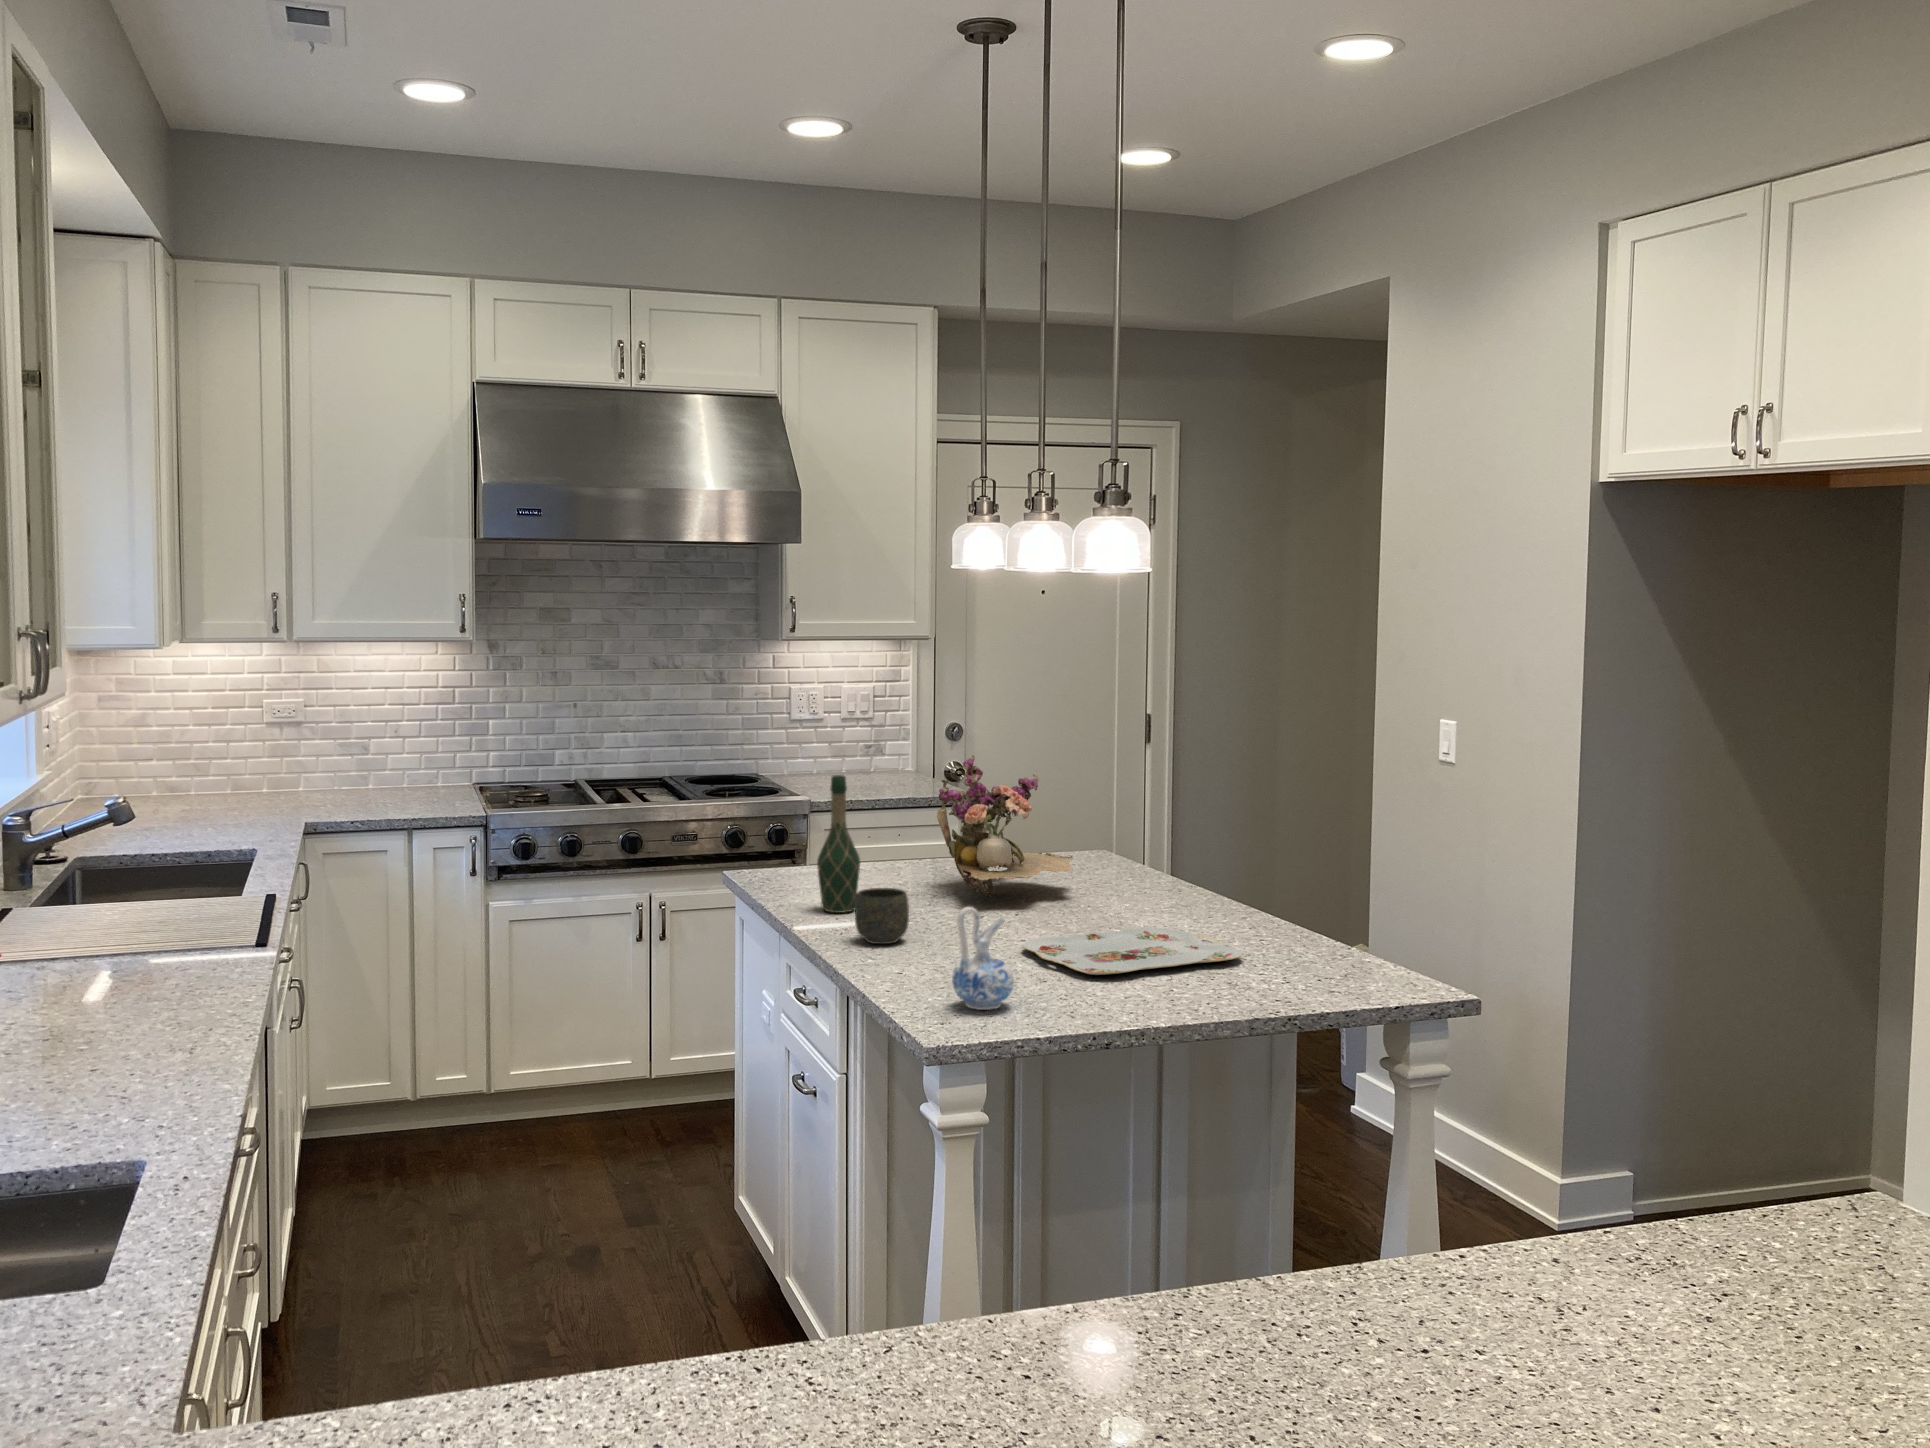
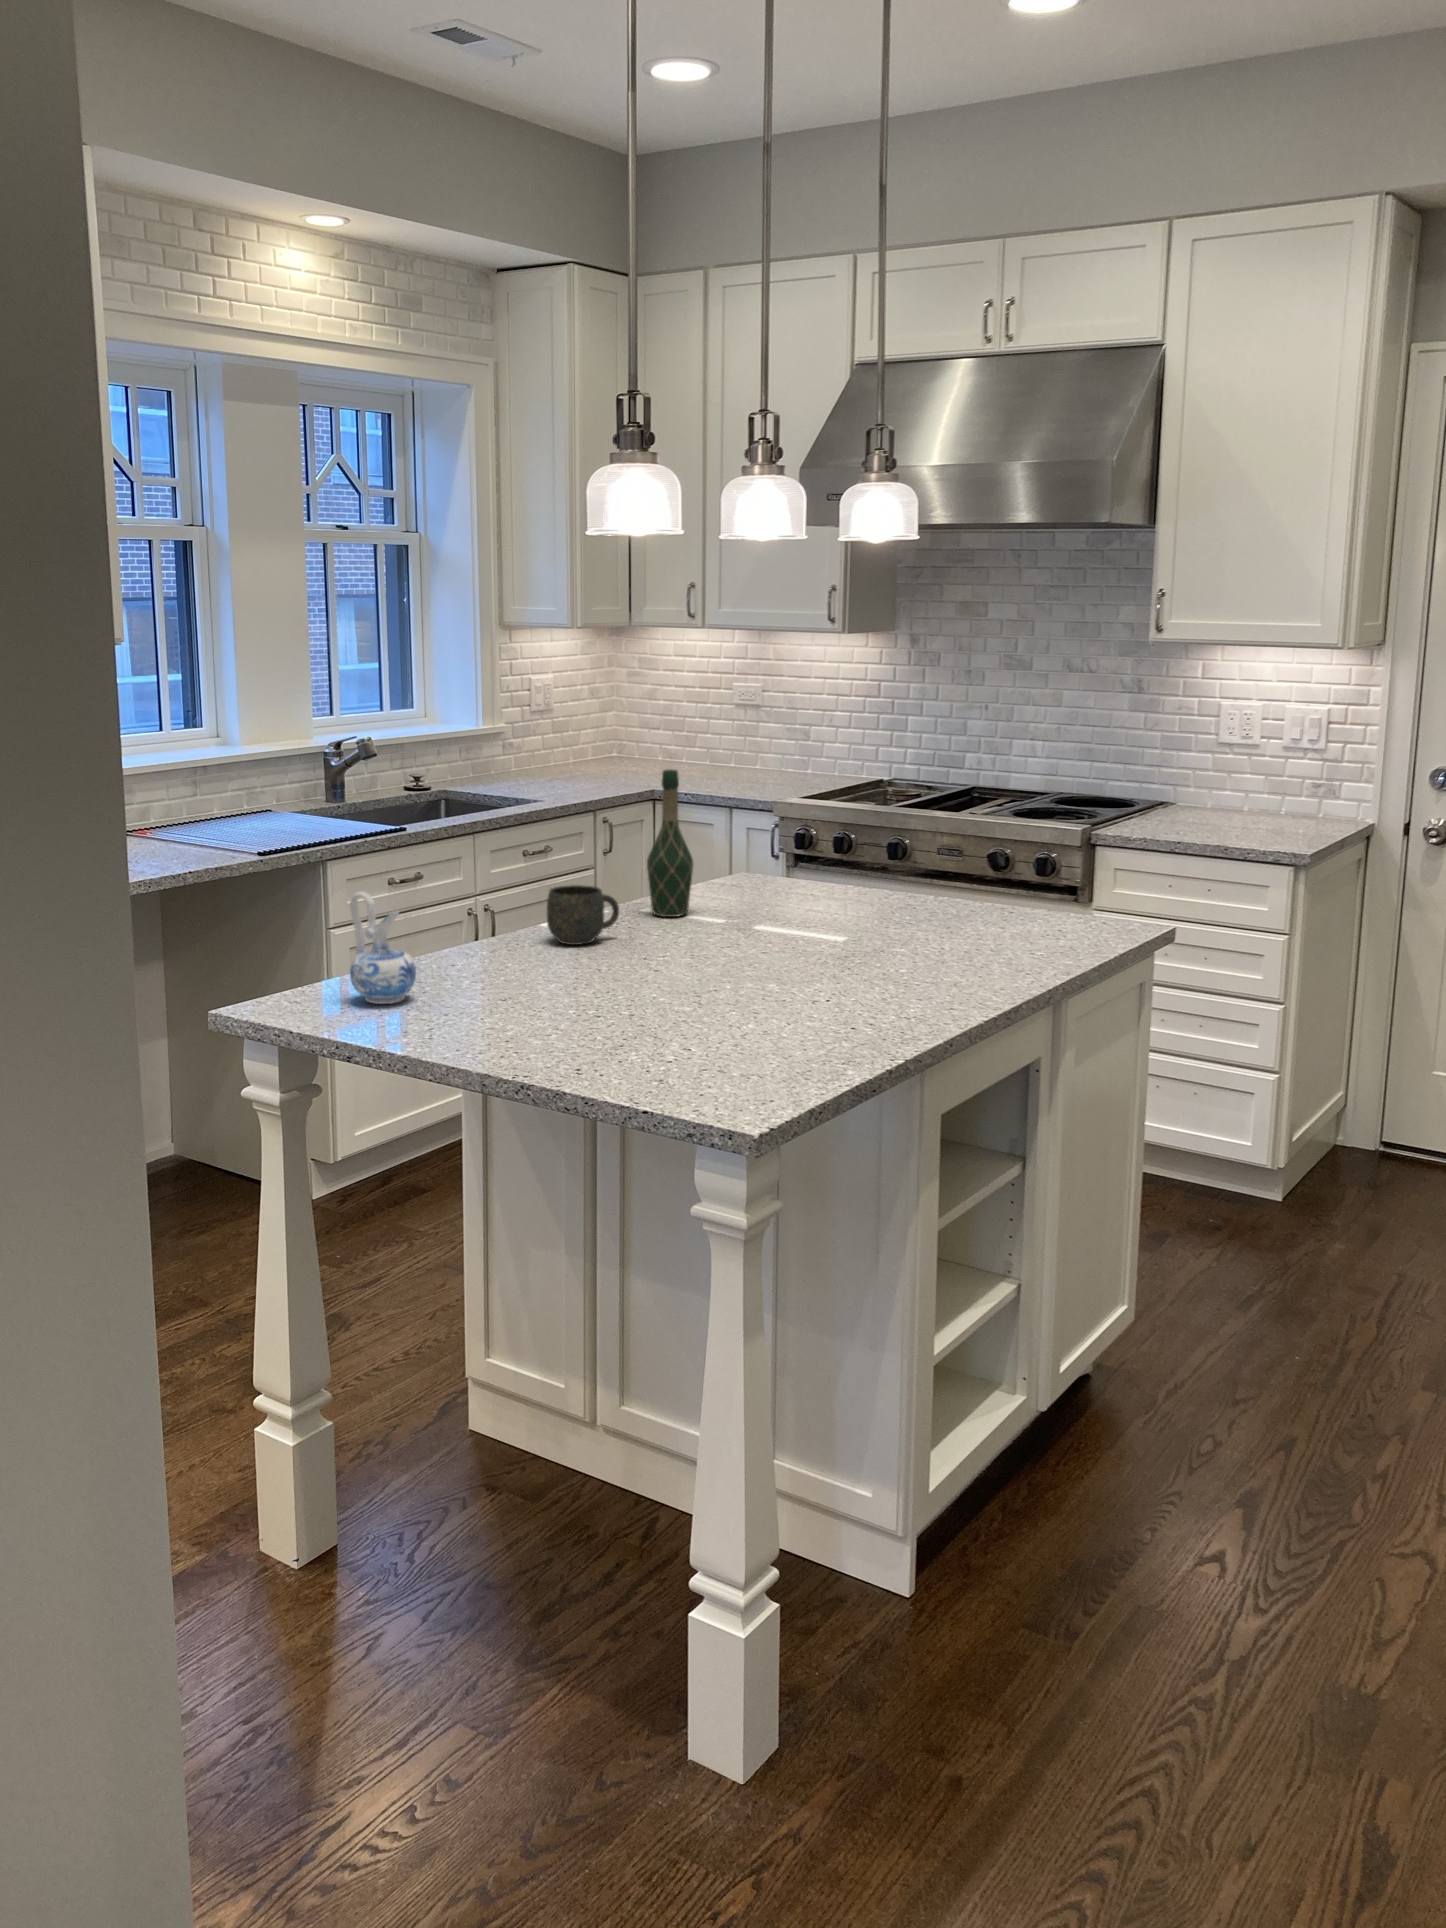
flower arrangement: present [937,754,1073,898] -> none [758,769,944,934]
serving tray: present [1022,927,1242,975] -> none [542,966,804,1030]

